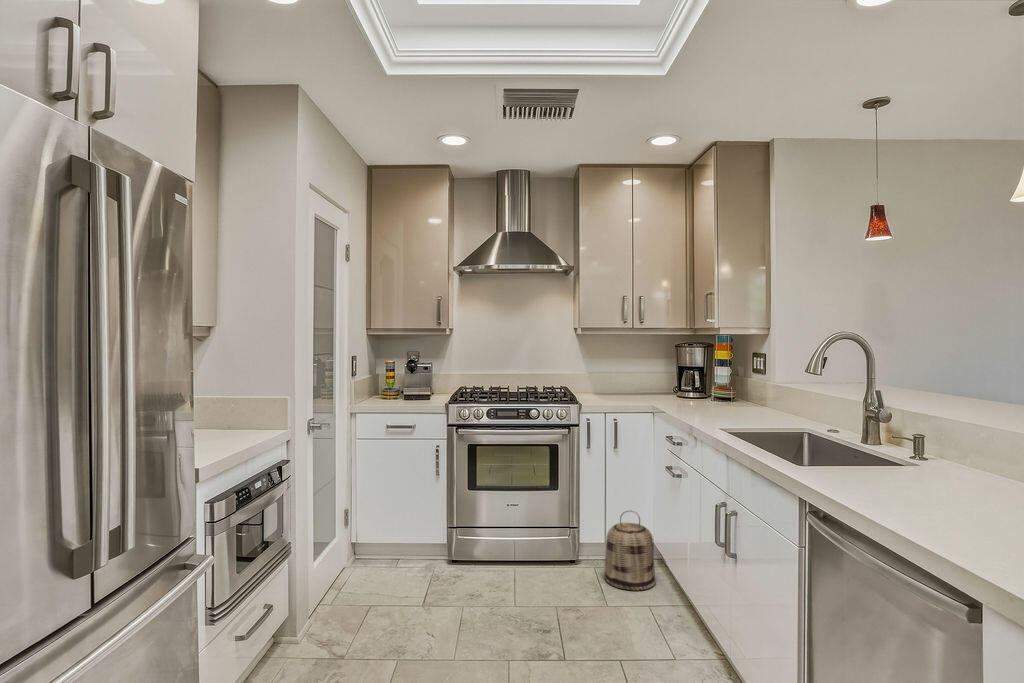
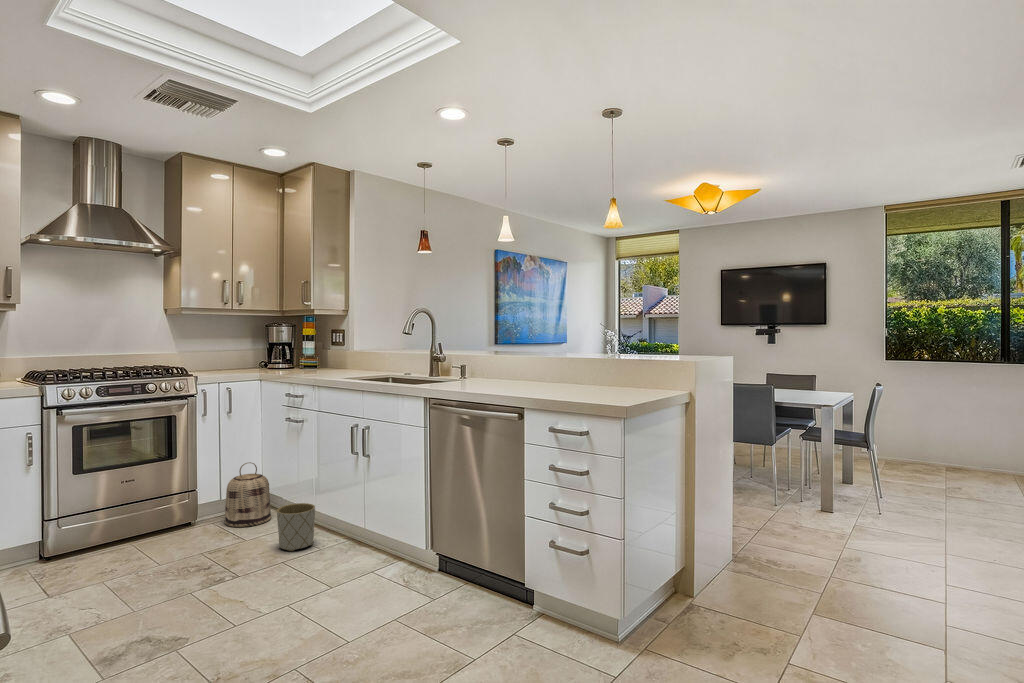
planter: none [635,585,685,655] -> present [277,503,315,551]

